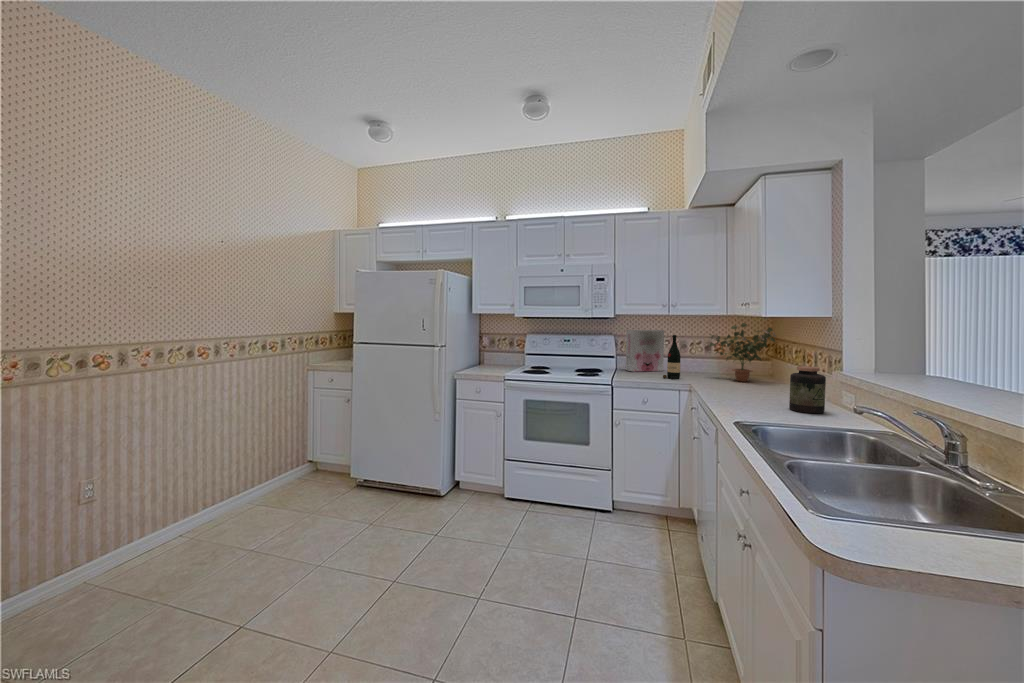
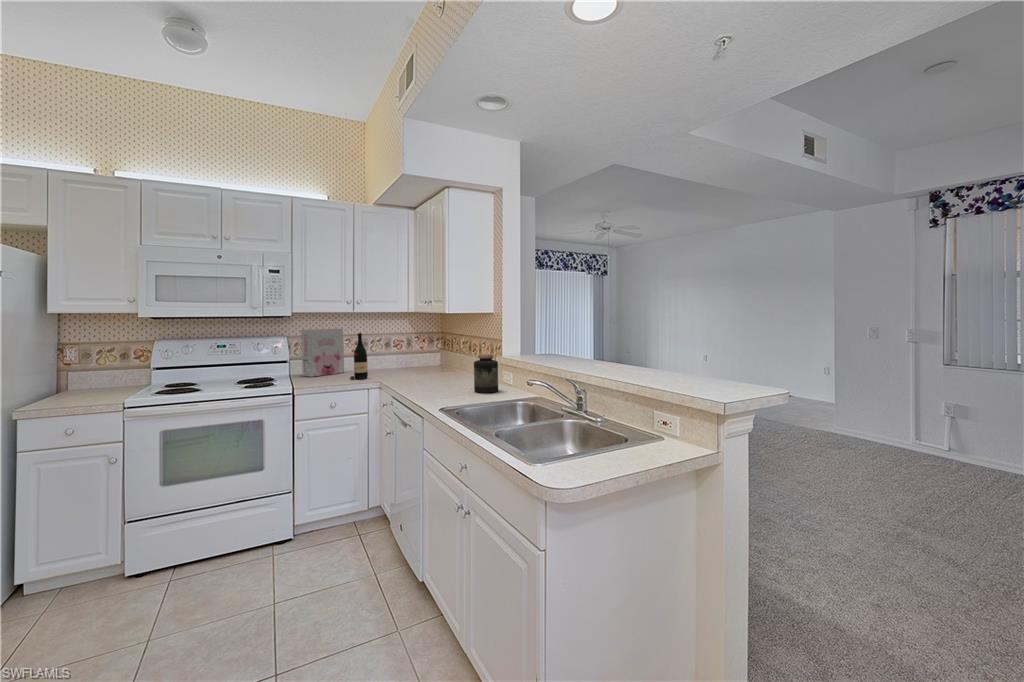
potted plant: present [709,323,776,382] -> none [391,319,450,374]

